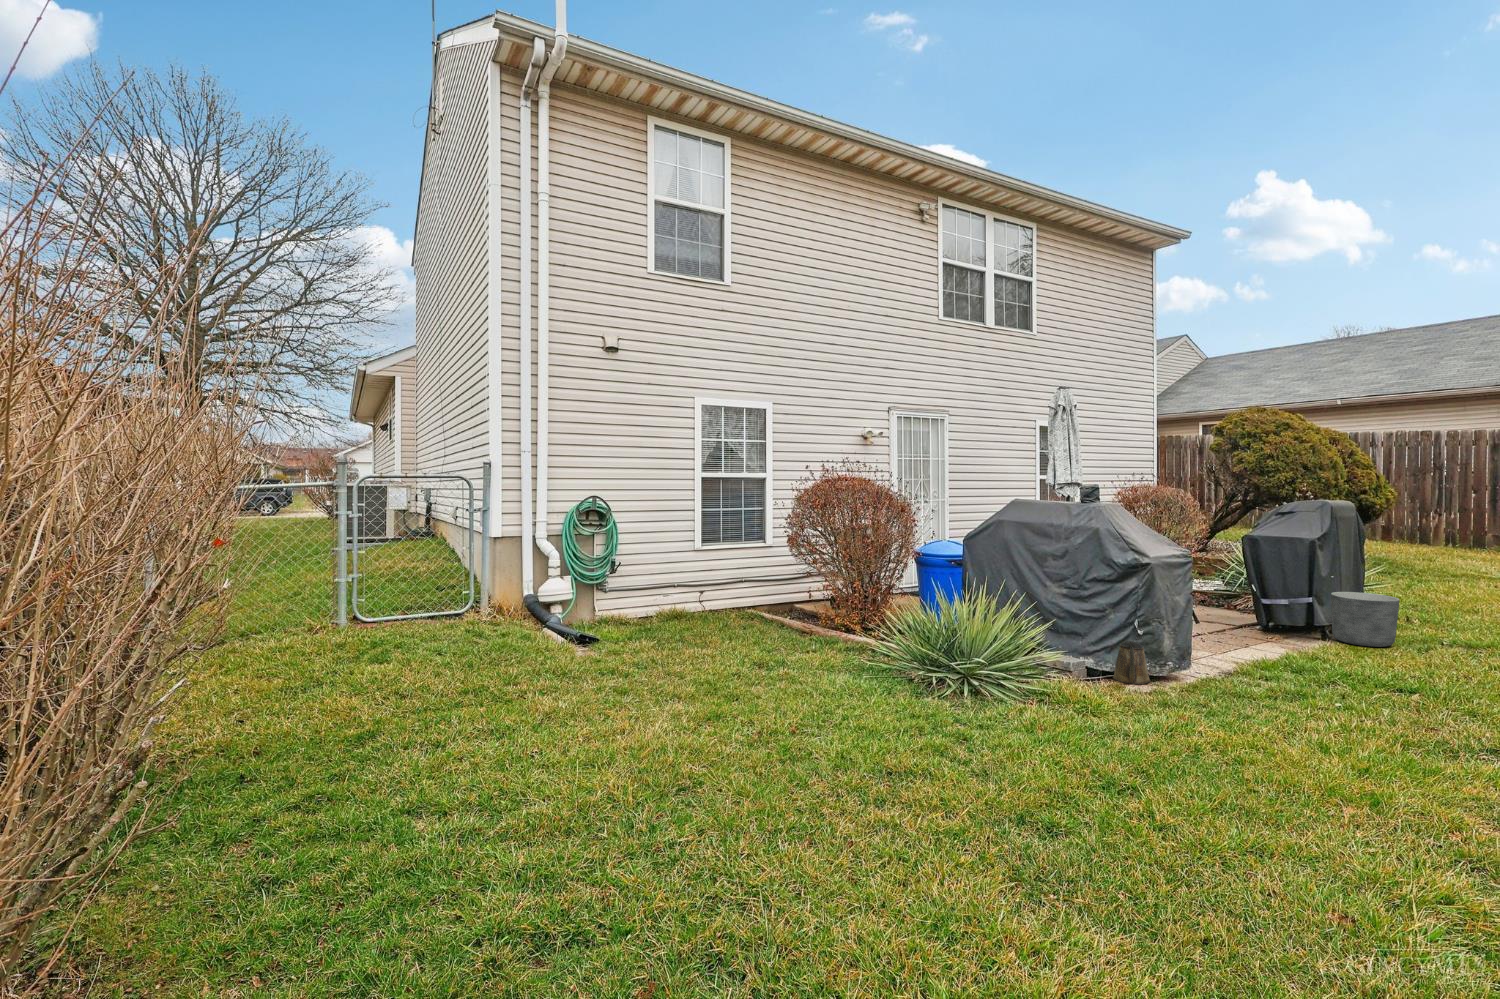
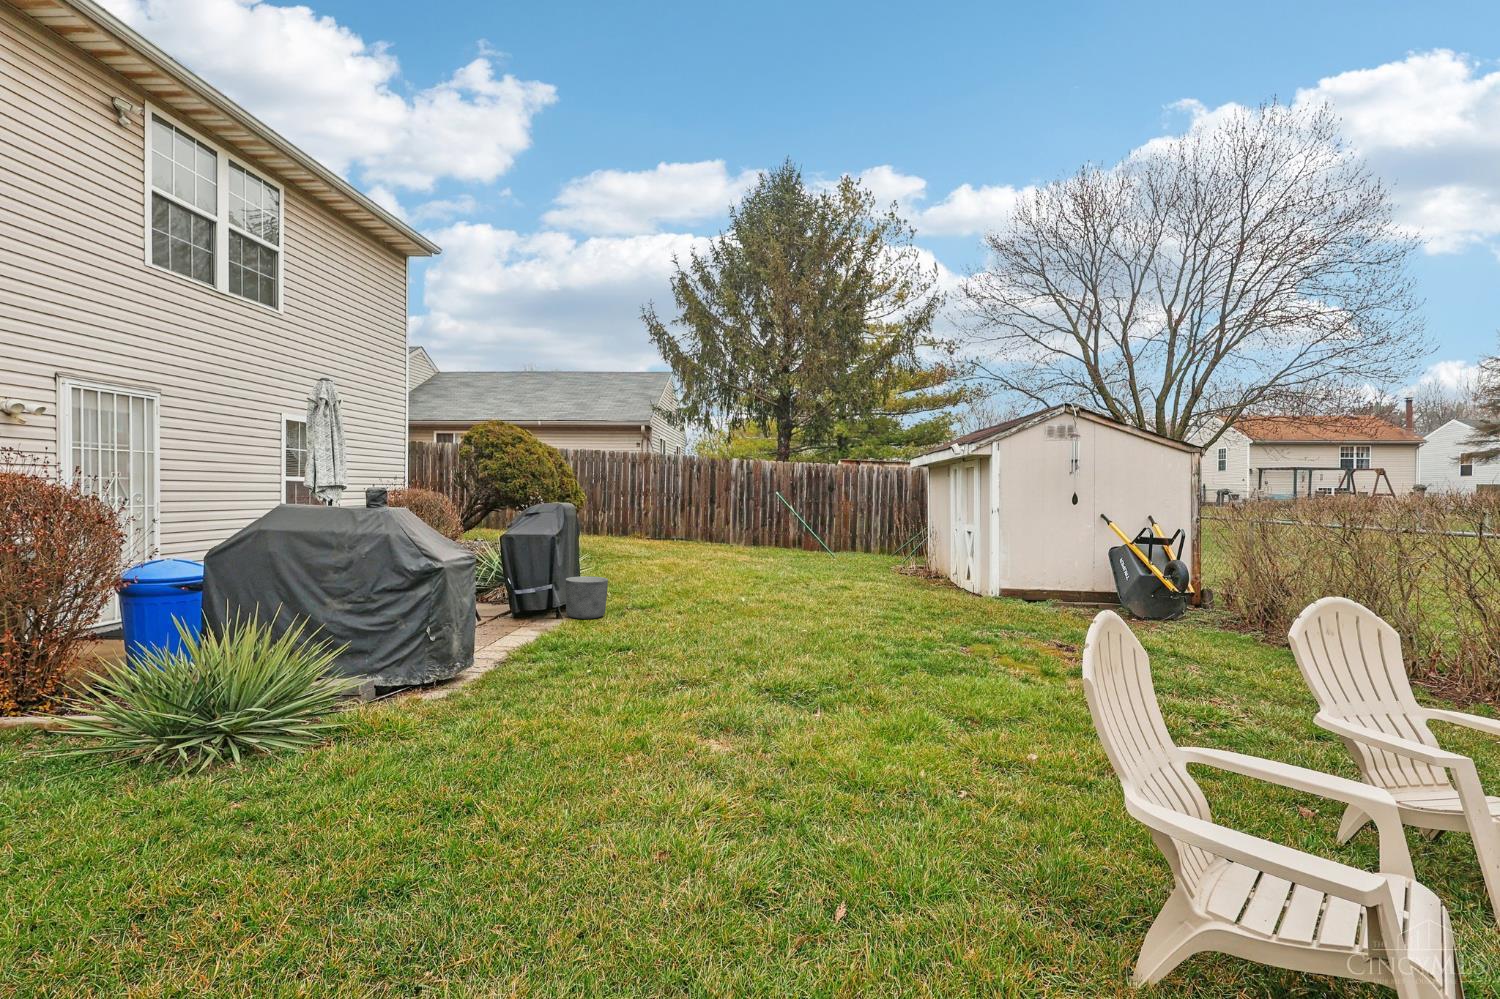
watering can: present [1113,640,1150,684] -> none [406,648,444,694]

